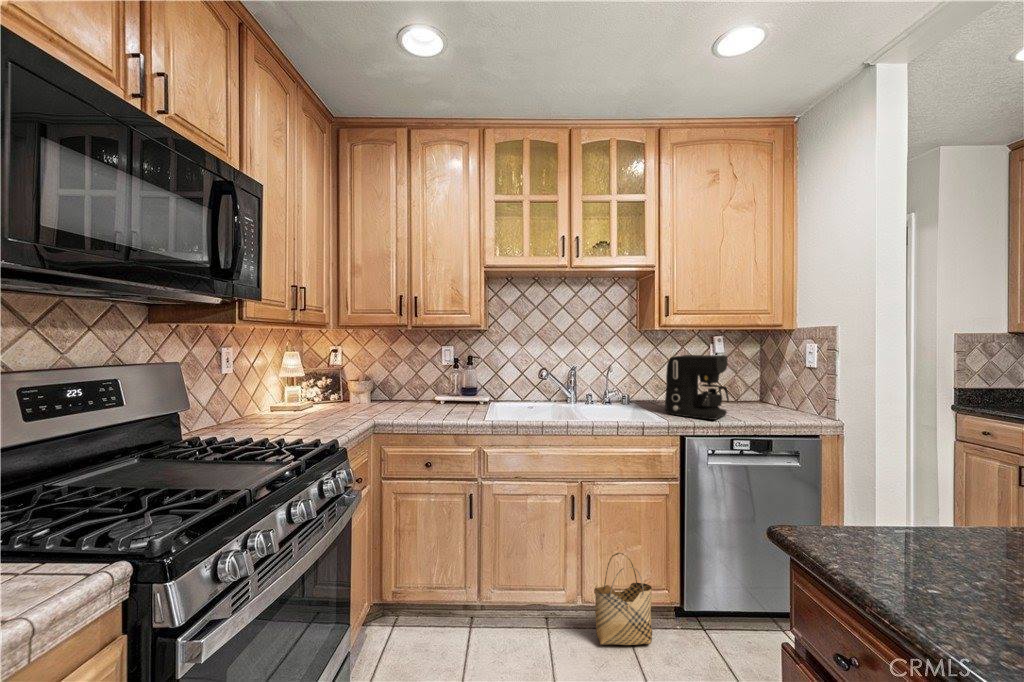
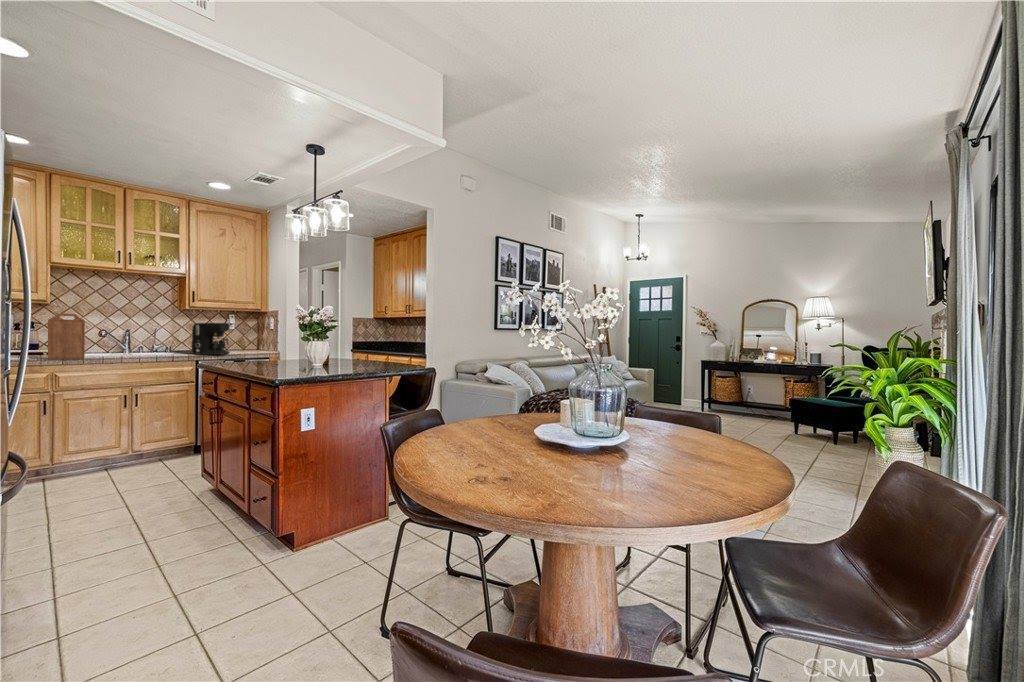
cutting board: none [477,347,521,422] -> present [48,313,85,359]
woven basket: present [594,553,652,645] -> none [139,424,177,469]

